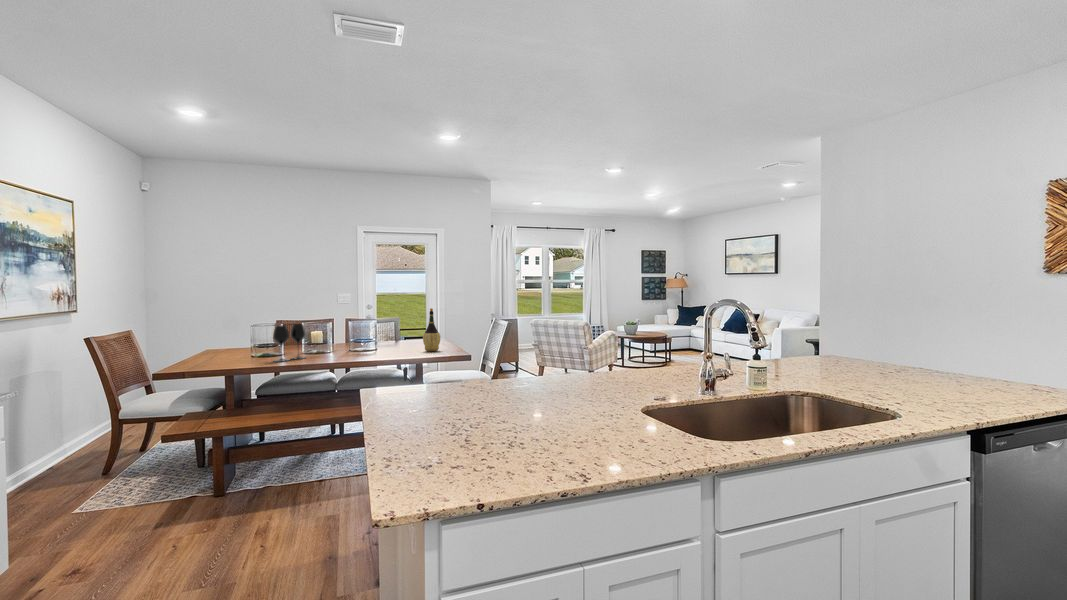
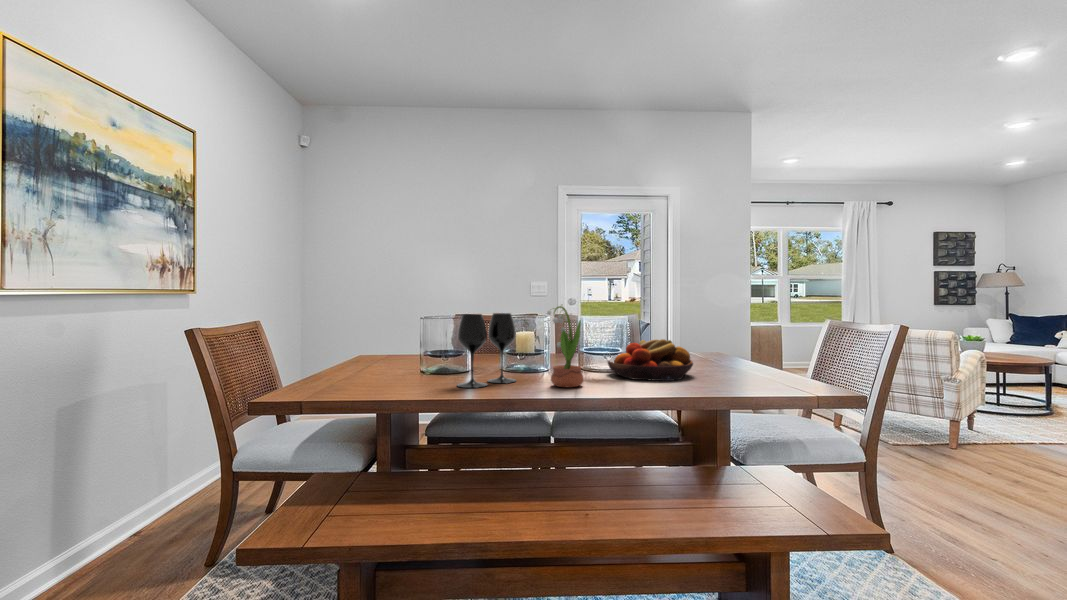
wine bottle: present [423,308,440,351] -> none [743,287,784,379]
potted flower: none [320,320,339,359] -> present [547,306,583,388]
fruit bowl: none [358,334,401,354] -> present [608,339,693,381]

